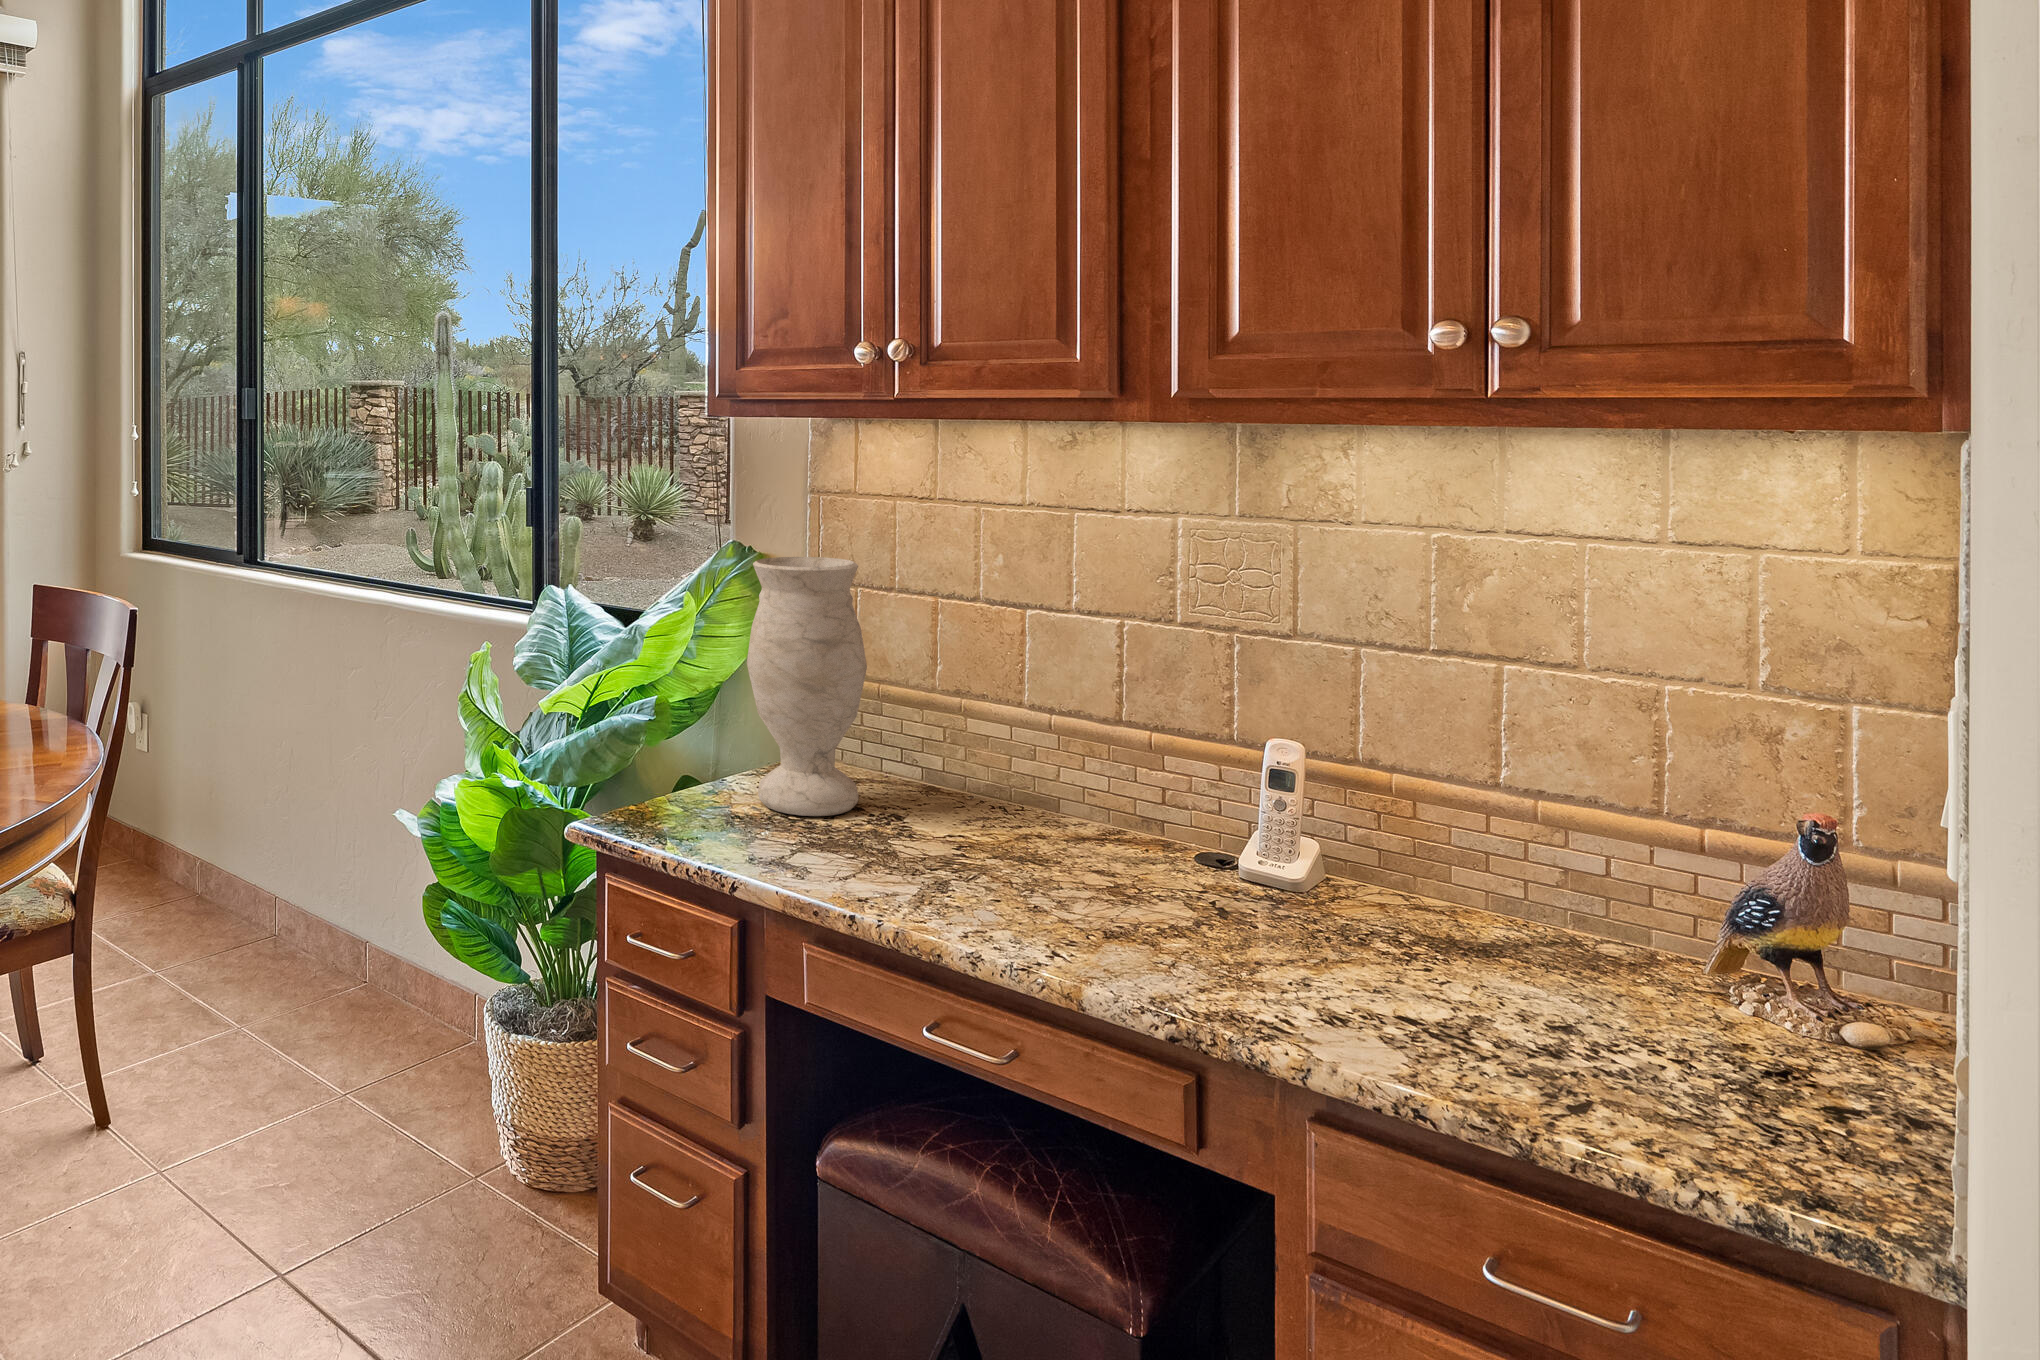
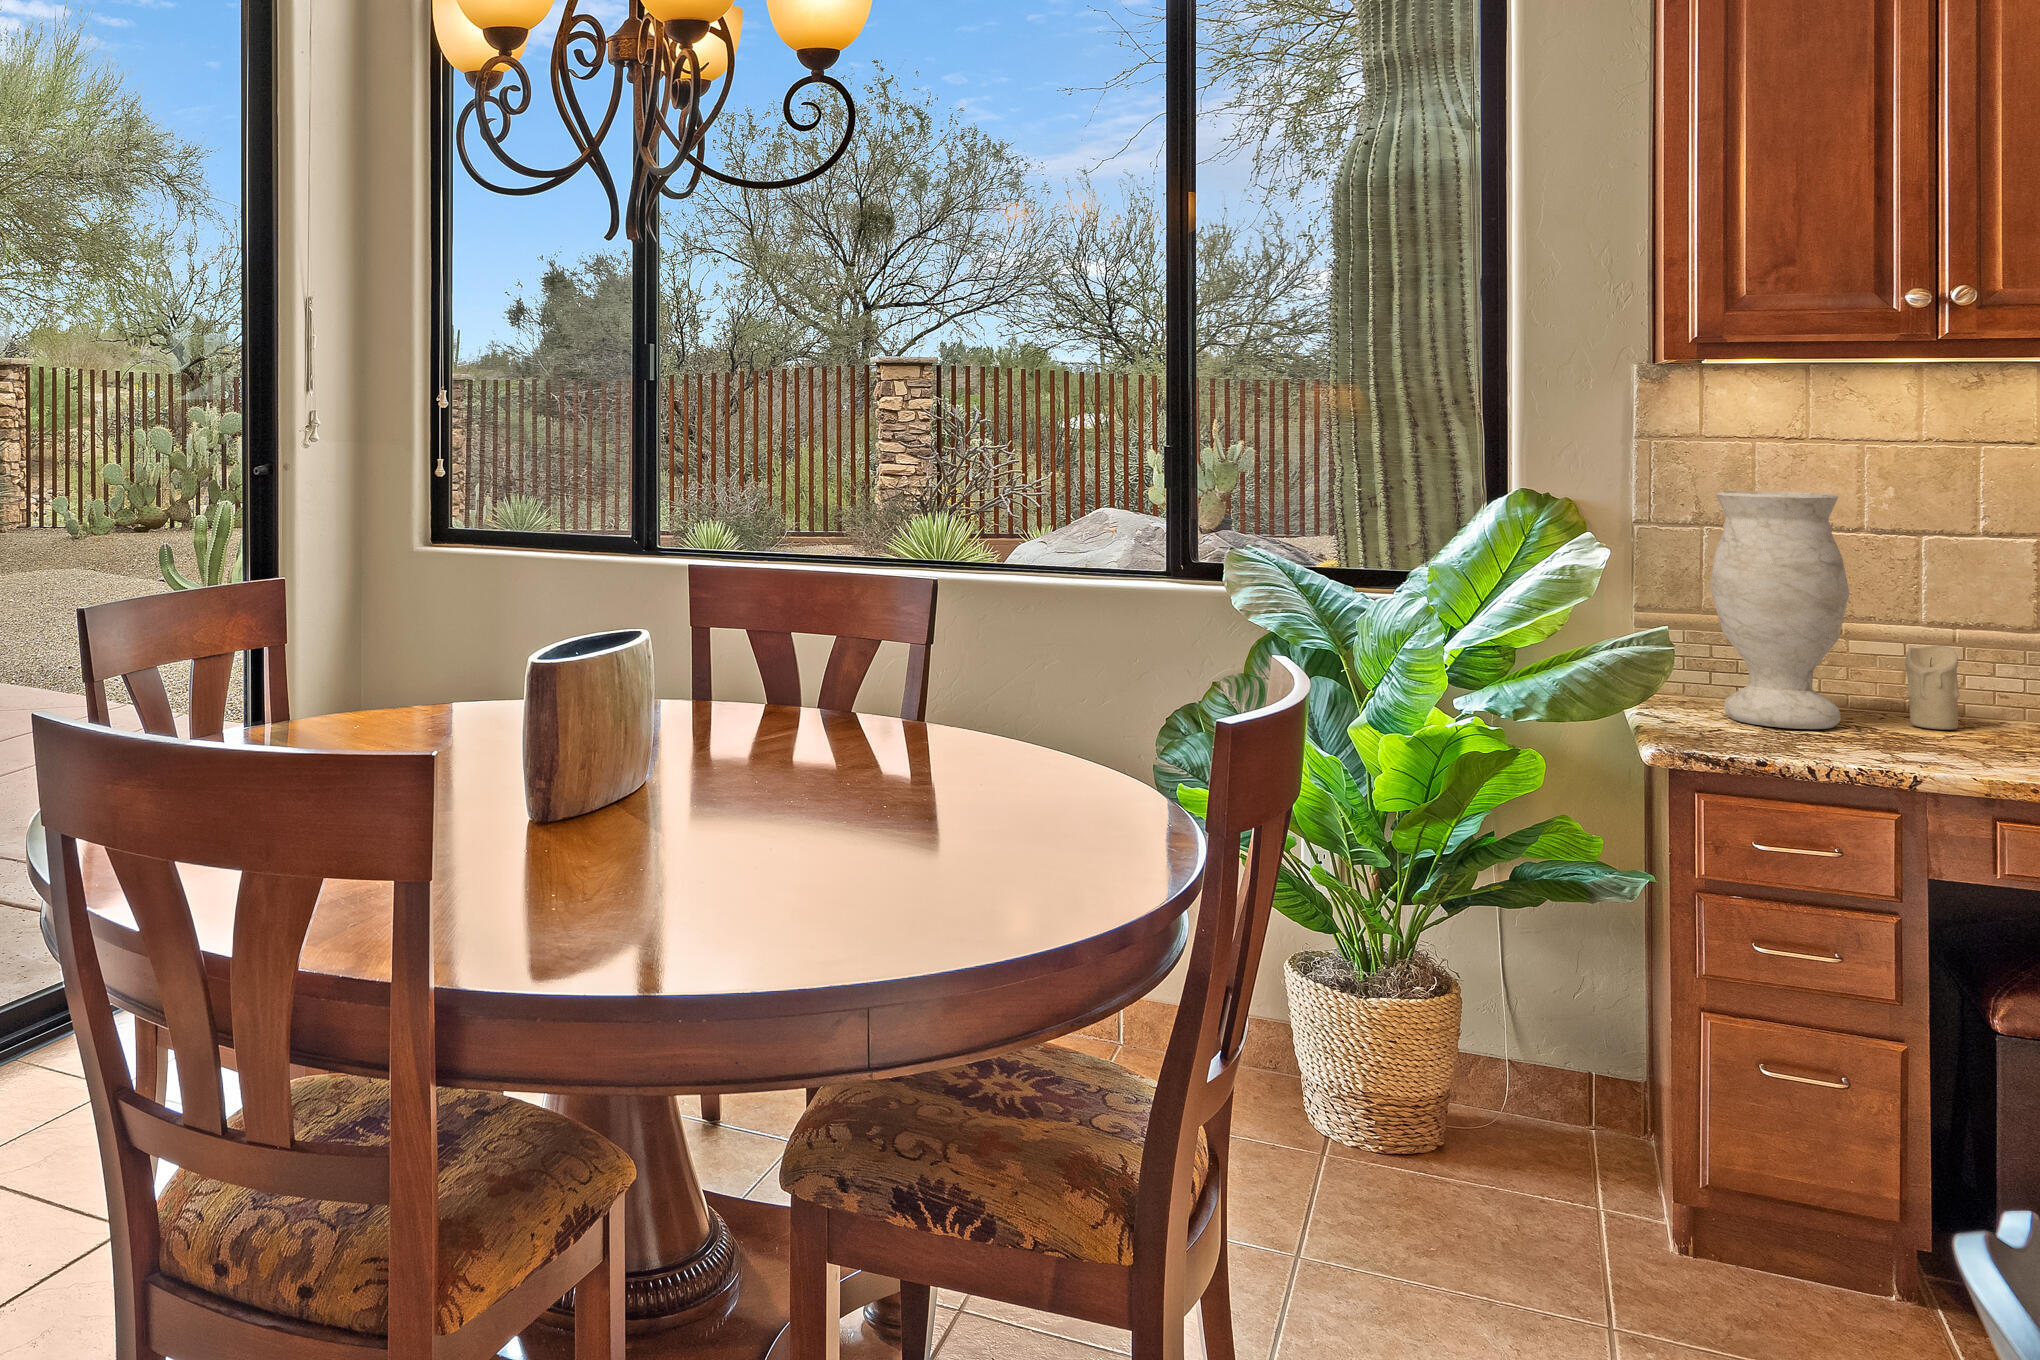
candle: none [925,734,971,828] -> present [1905,646,1960,730]

